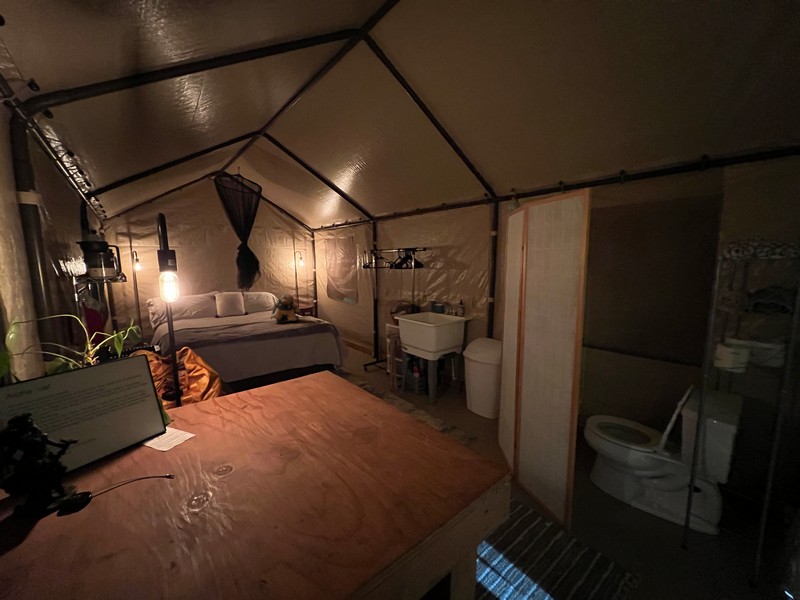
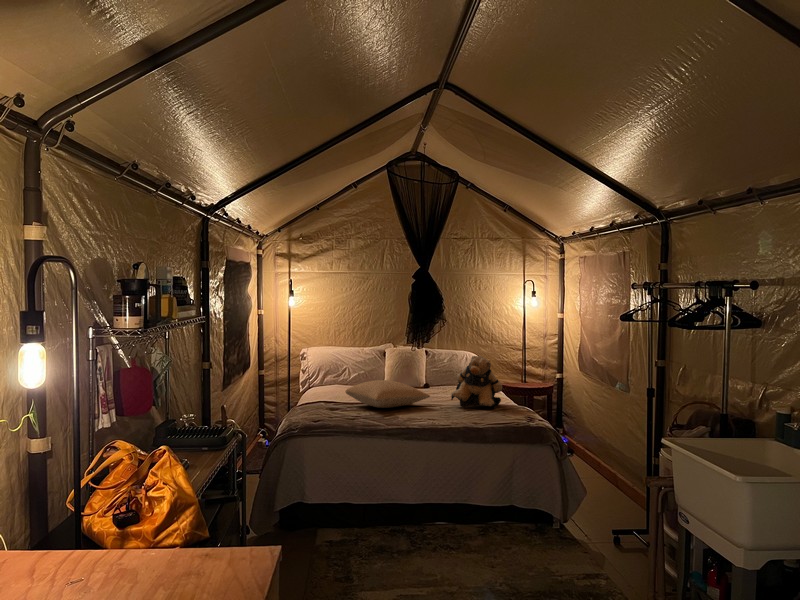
pillow: none [197,313,258,330] -> present [345,380,430,408]

